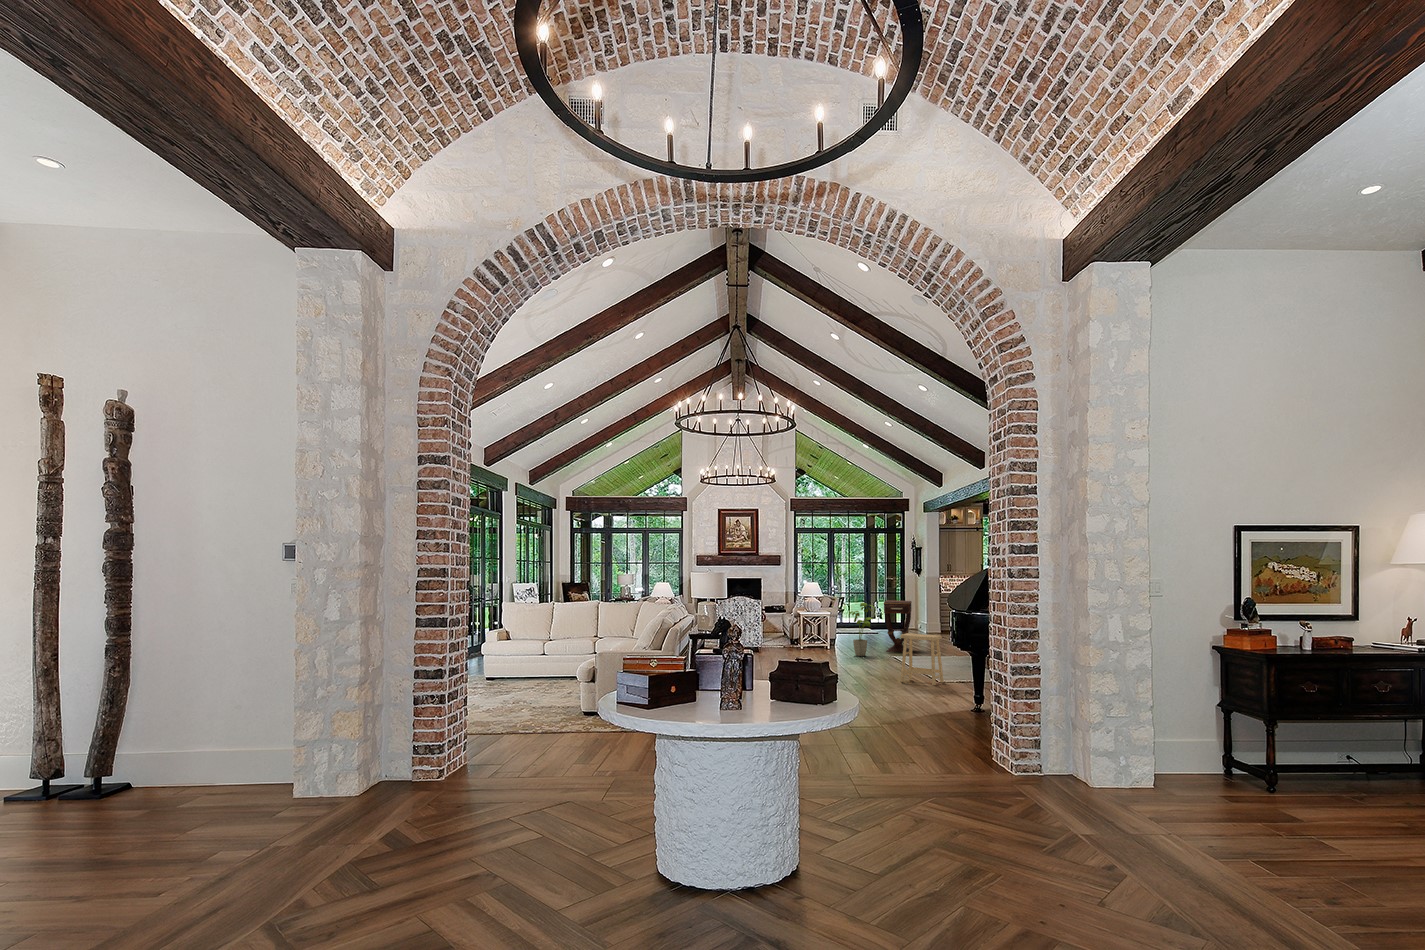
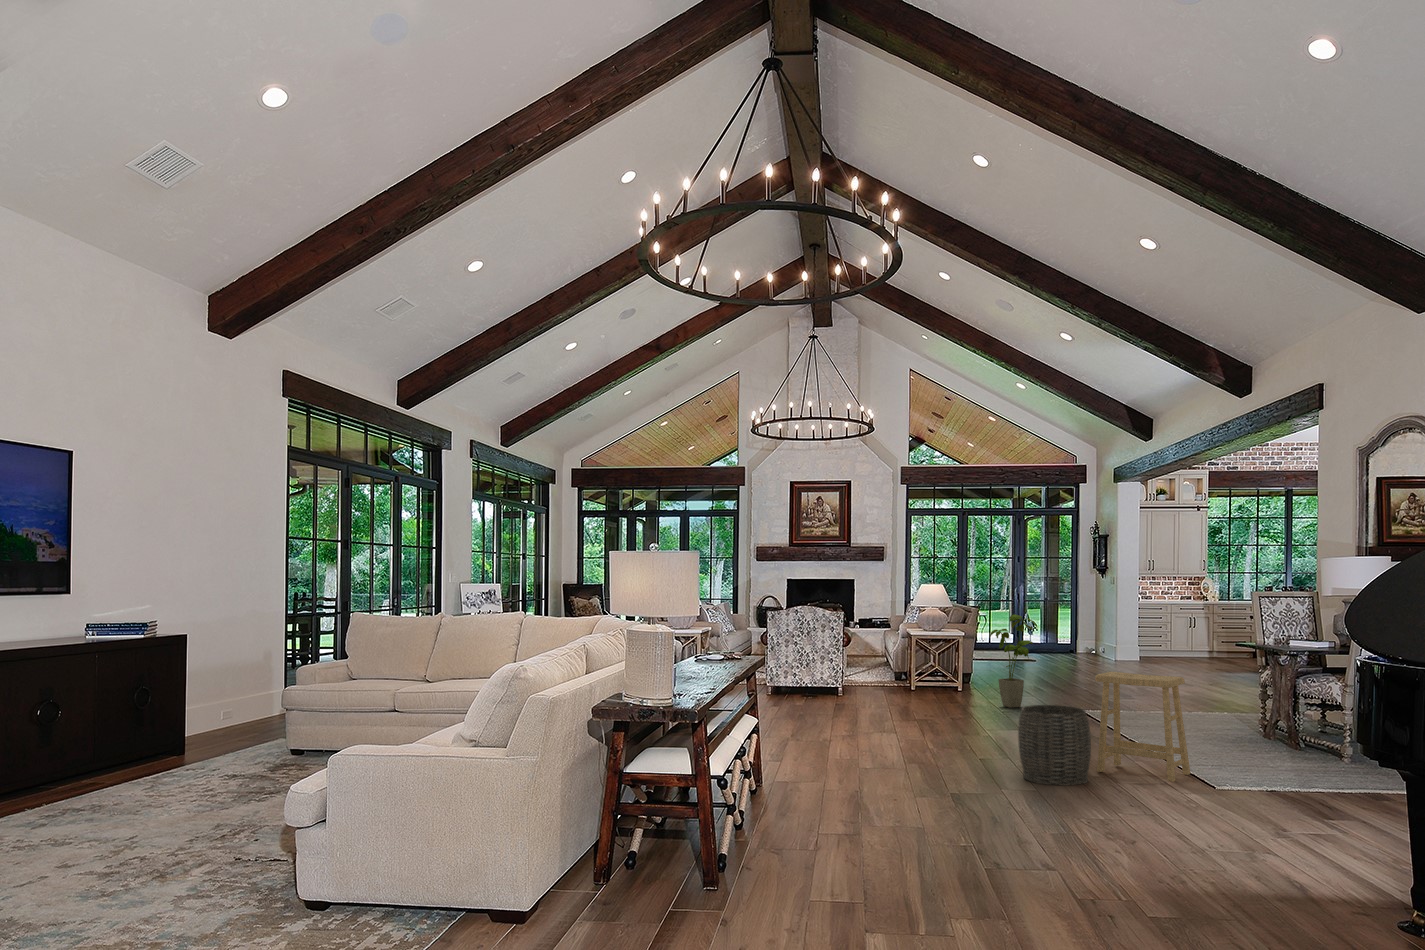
side table: present [884,600,912,652] -> none [1050,612,1100,701]
woven basket: none [863,650,897,687] -> present [1018,705,1091,785]

